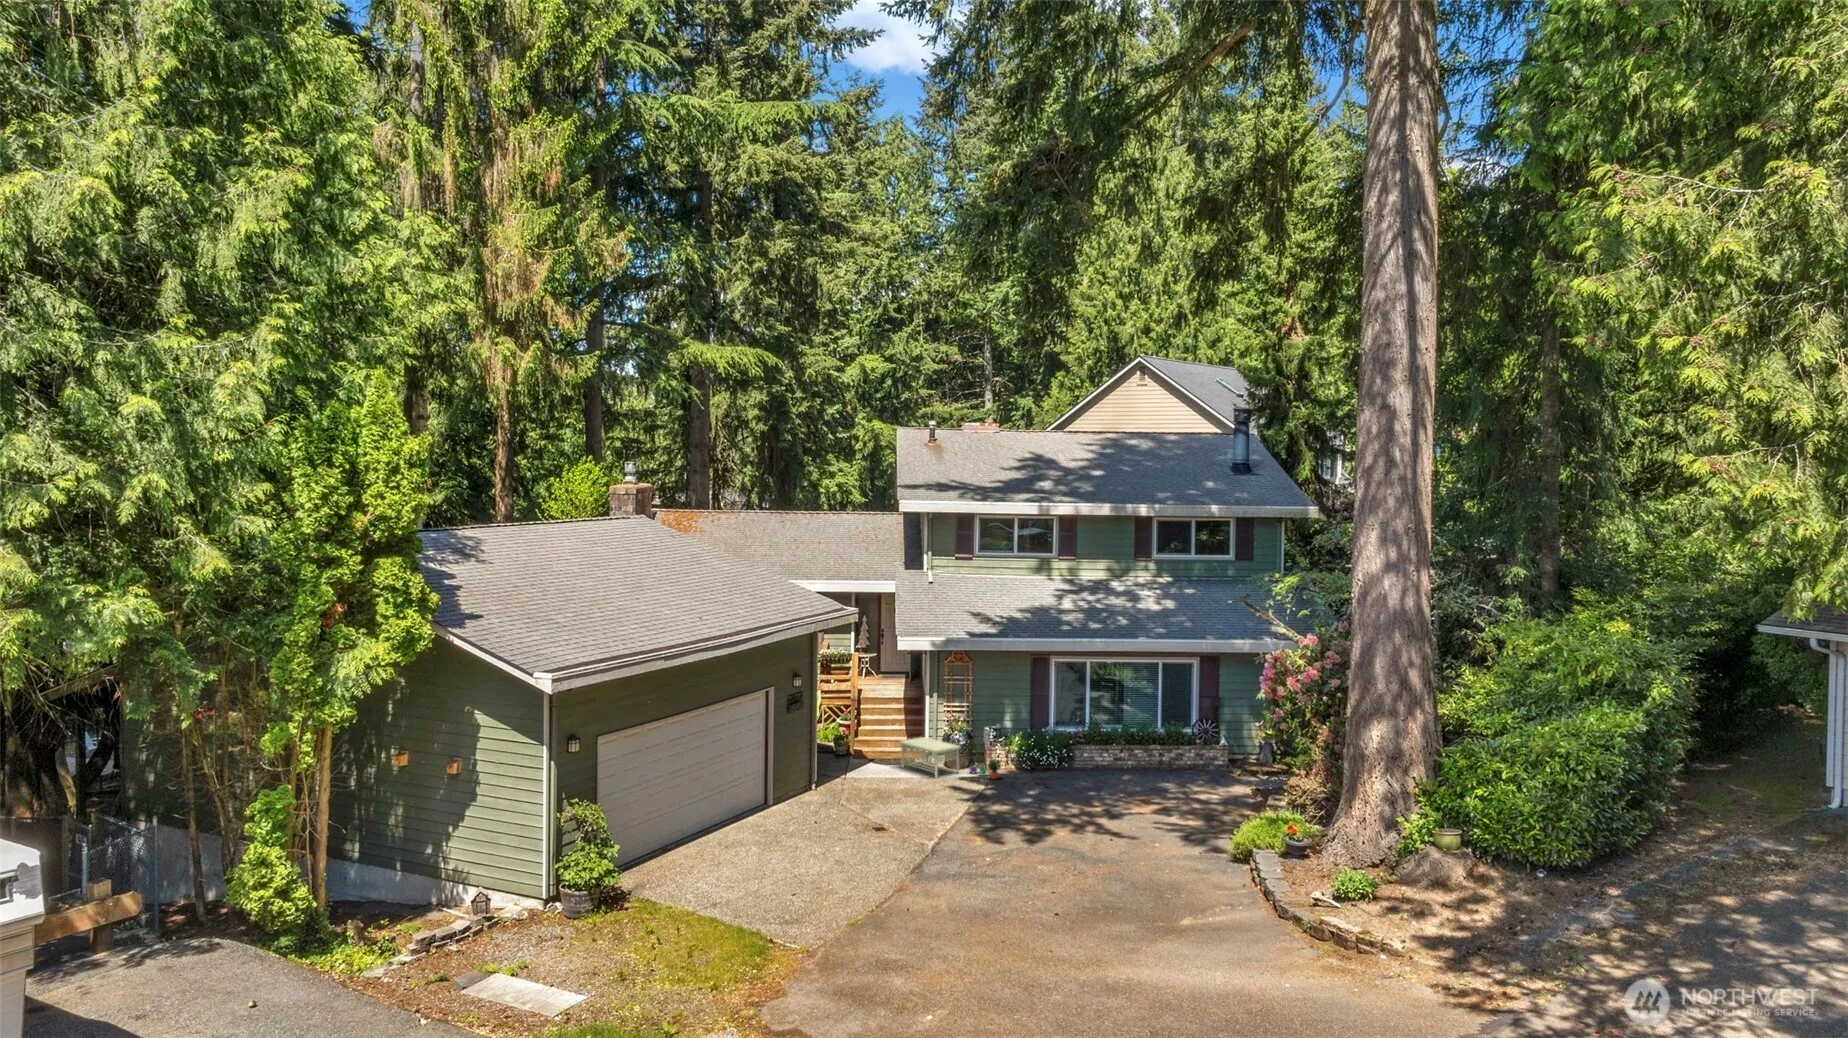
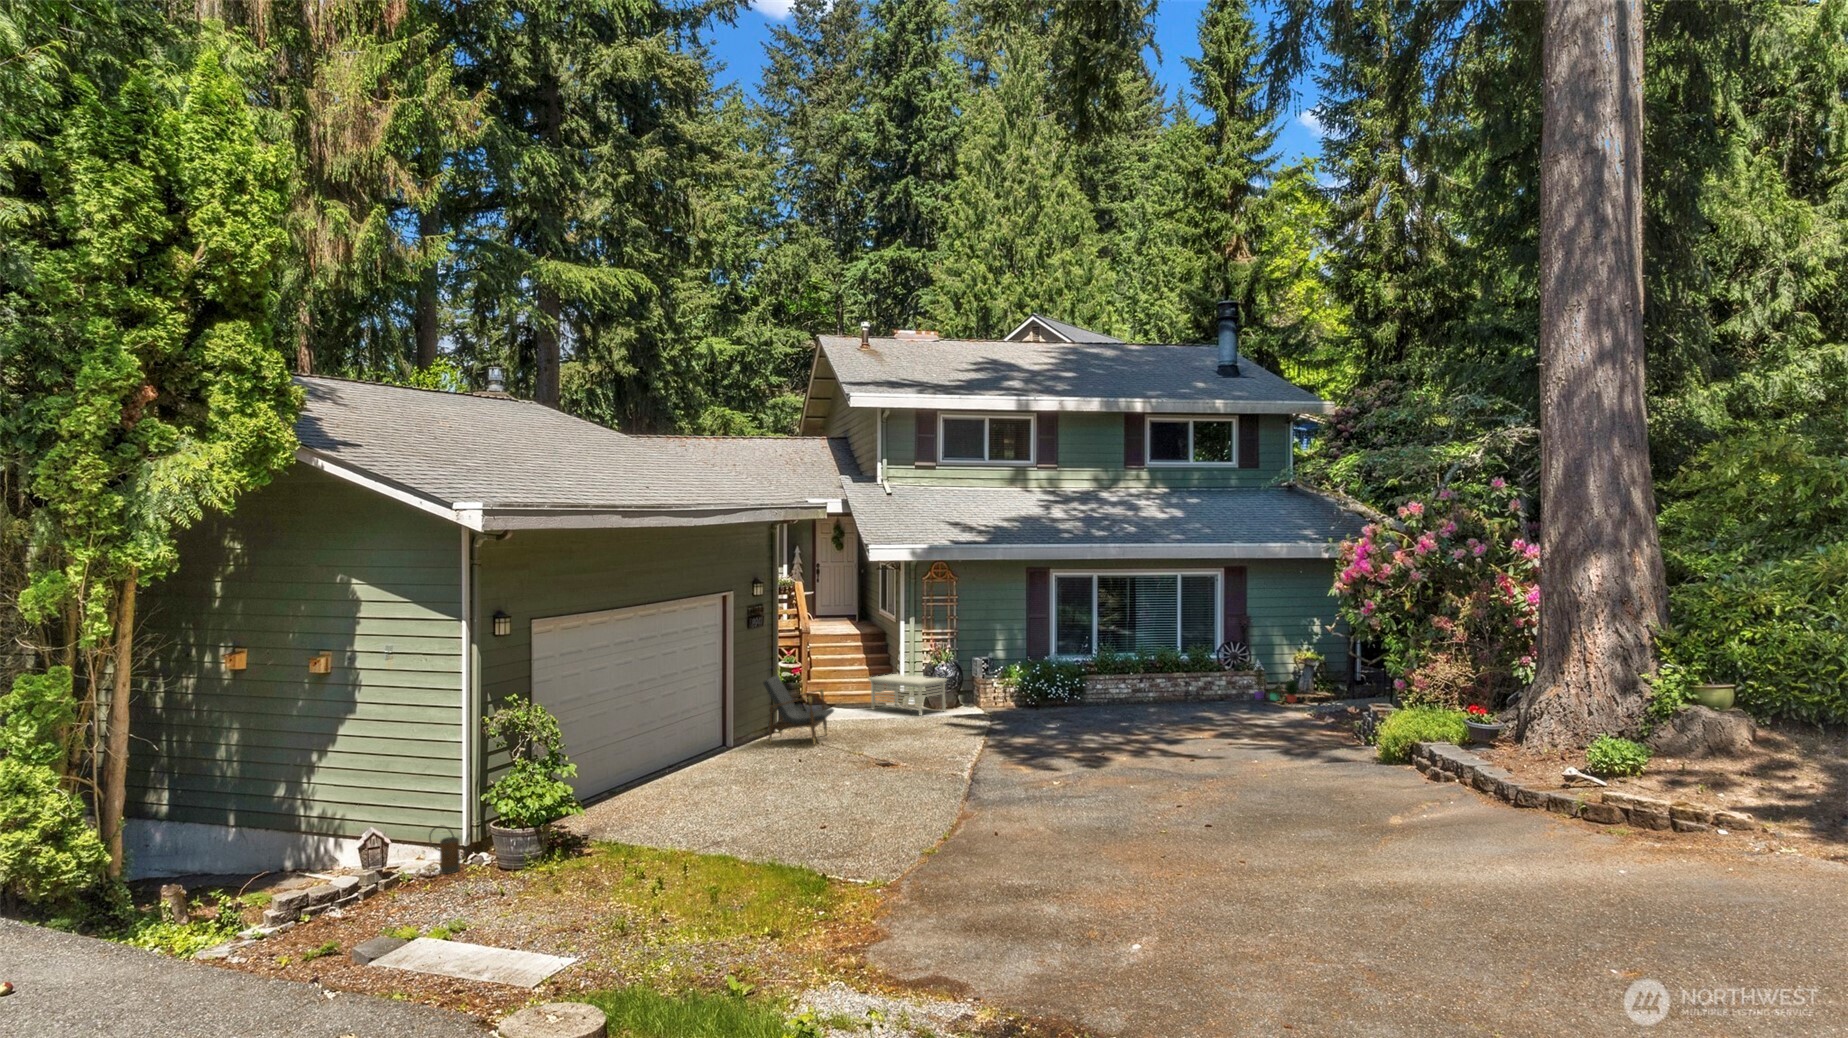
potted plant: present [968,740,1000,779] -> present [1252,662,1299,703]
lounge chair: none [797,747,855,807] -> present [763,675,834,744]
watering can: none [517,886,545,920] -> present [429,825,470,874]

